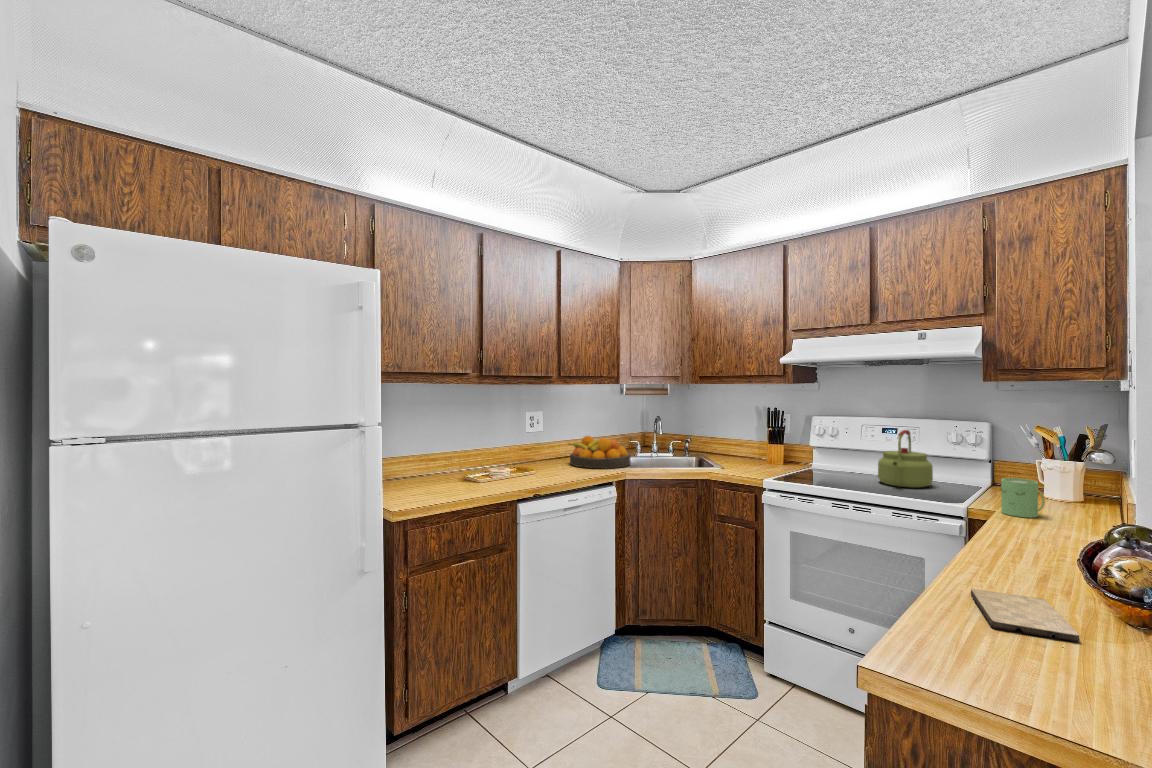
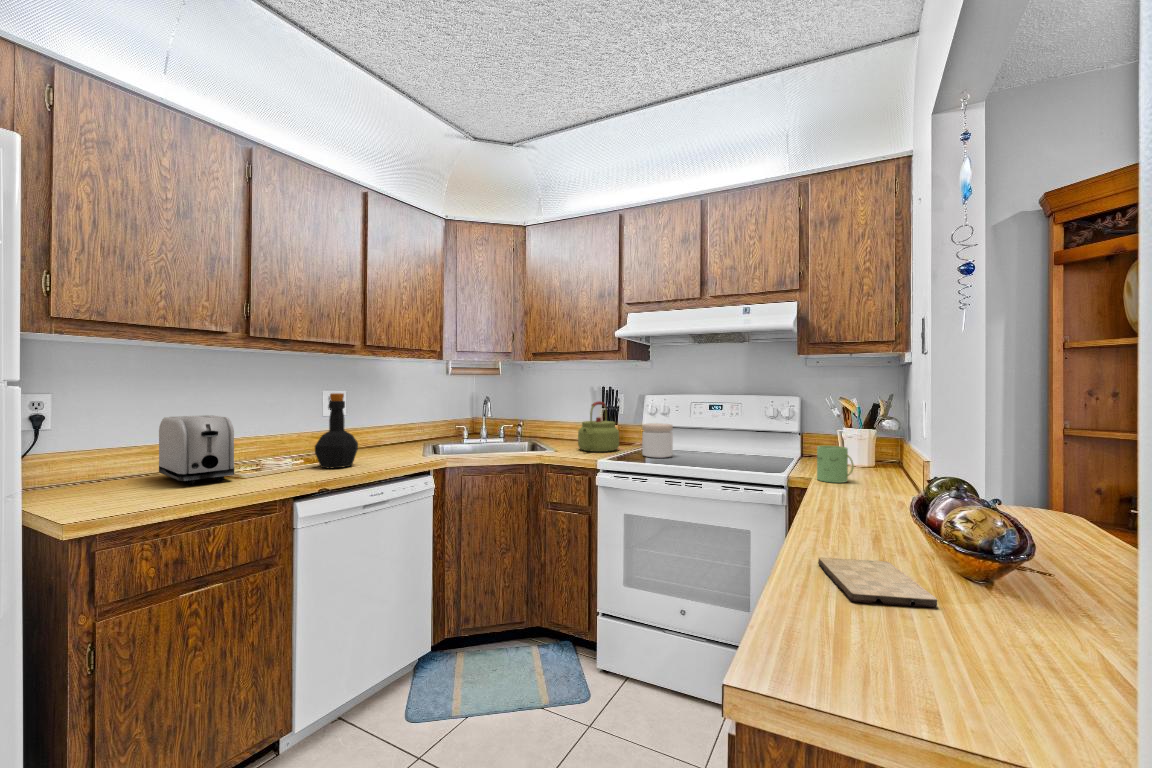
bottle: none [526,416,557,477] -> present [315,393,358,469]
kettle: present [878,430,933,488] -> present [578,401,619,452]
toaster: none [423,433,474,486] -> present [159,415,234,485]
fruit bowl: present [569,436,630,468] -> none [377,420,453,457]
jar: none [811,445,842,479] -> present [642,423,673,458]

